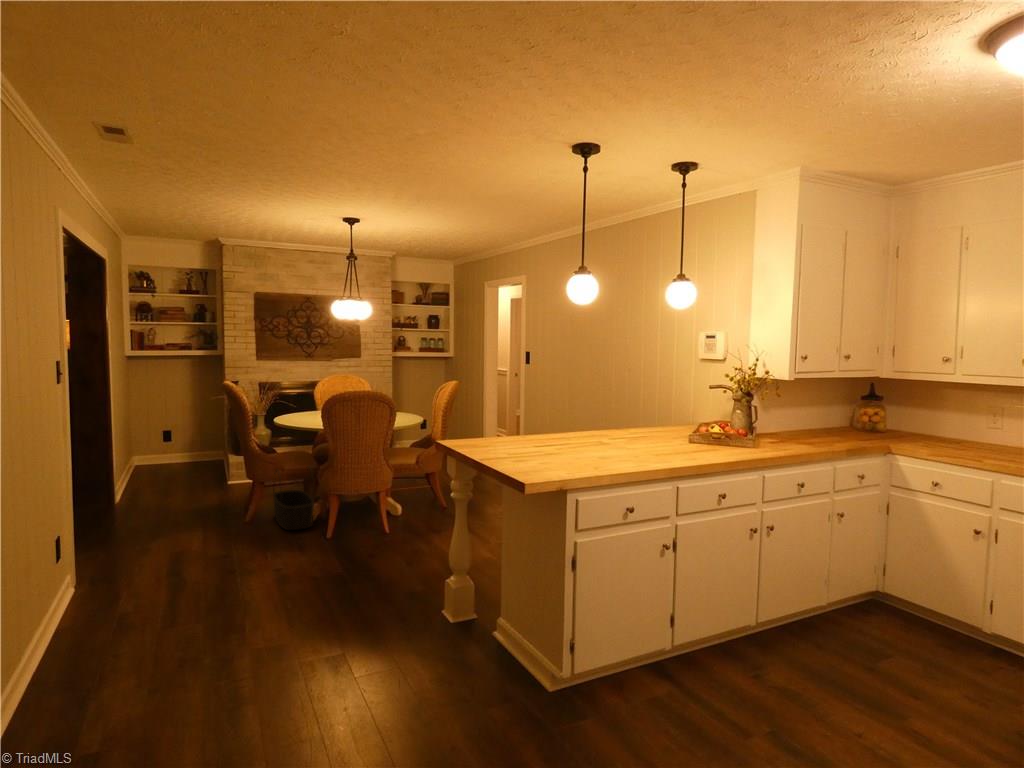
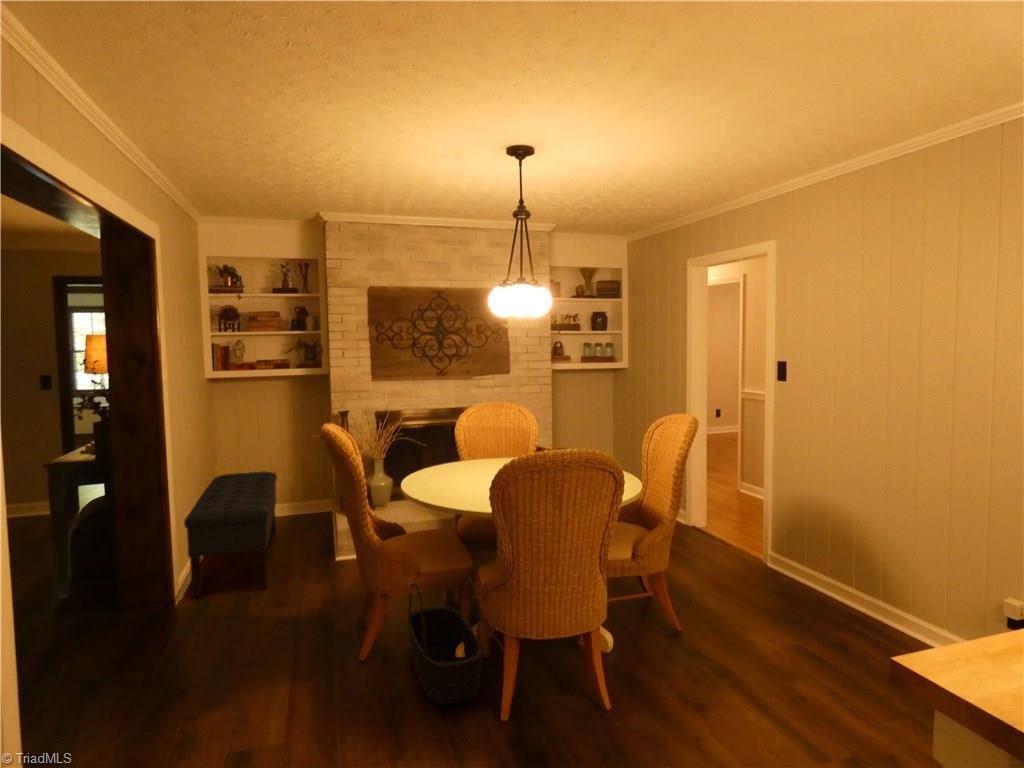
bench: none [122,424,182,499] -> present [184,471,277,598]

